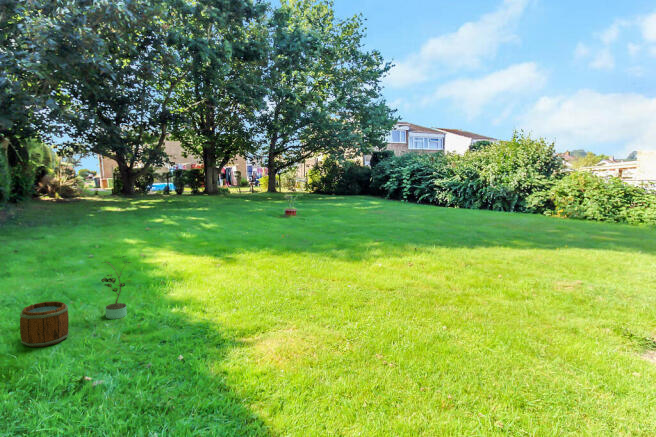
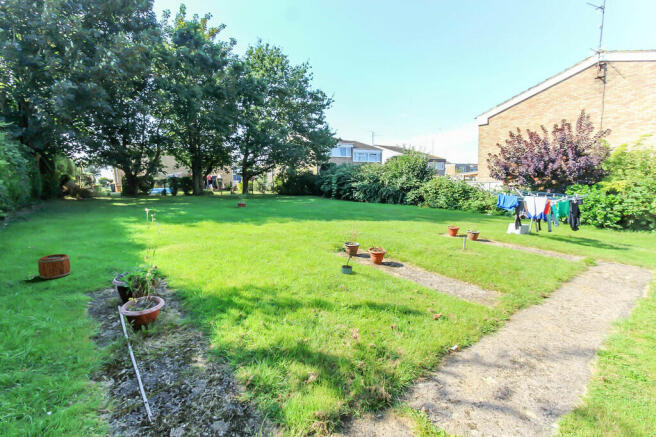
potted plant: present [101,256,130,319] -> present [341,245,355,274]

